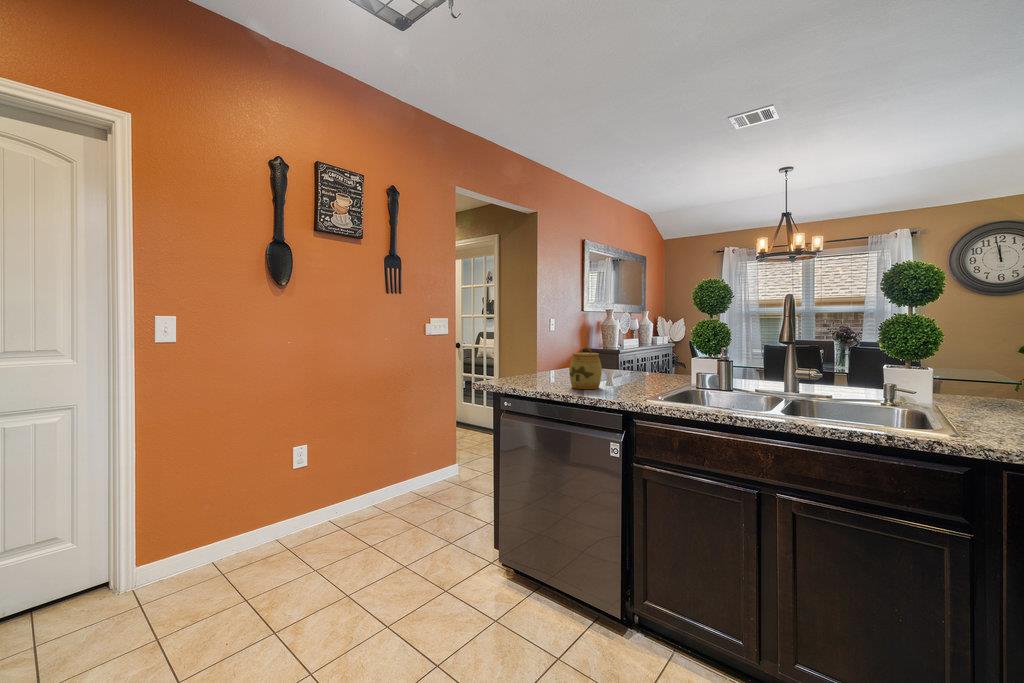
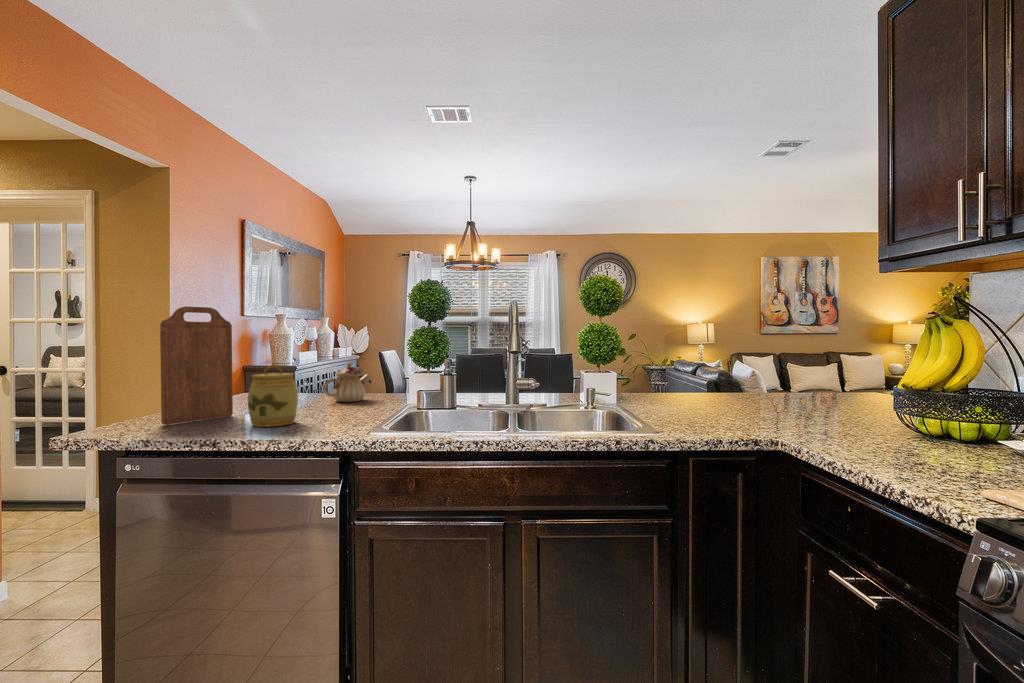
cutting board: none [523,307,563,382] -> present [160,306,233,425]
teapot: none [625,347,662,378] -> present [324,362,370,402]

